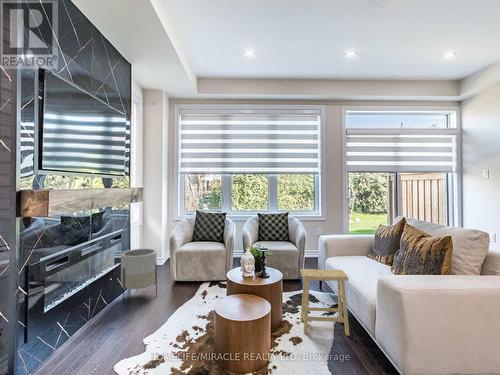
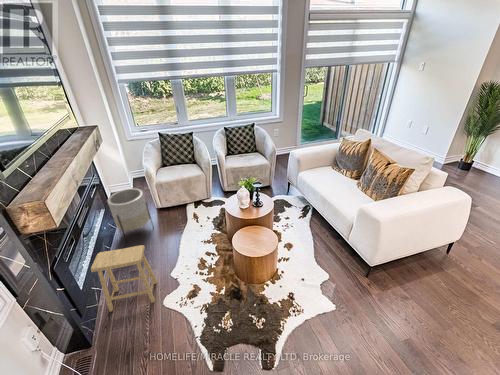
footstool: present [301,269,349,336] -> present [91,245,157,312]

